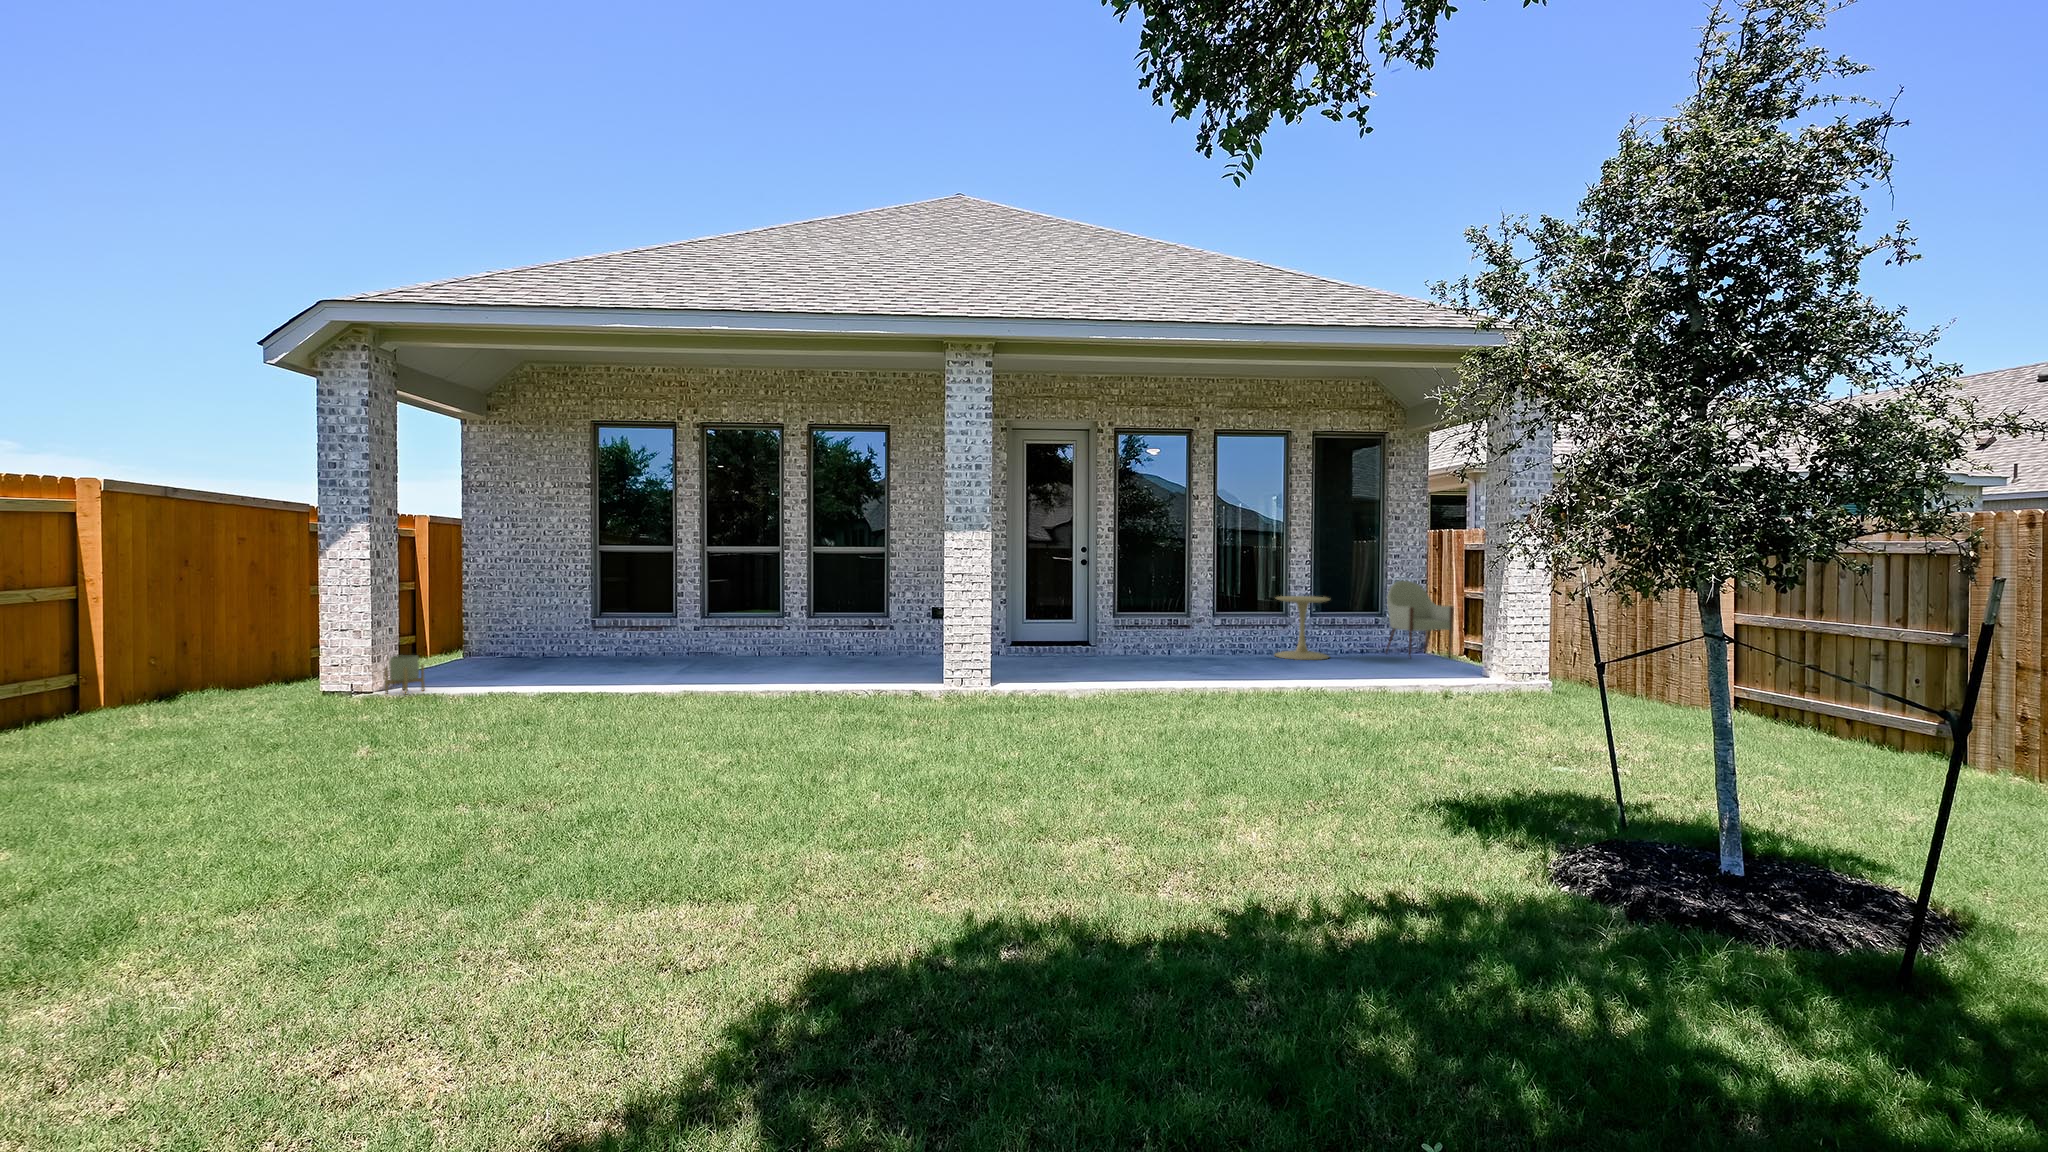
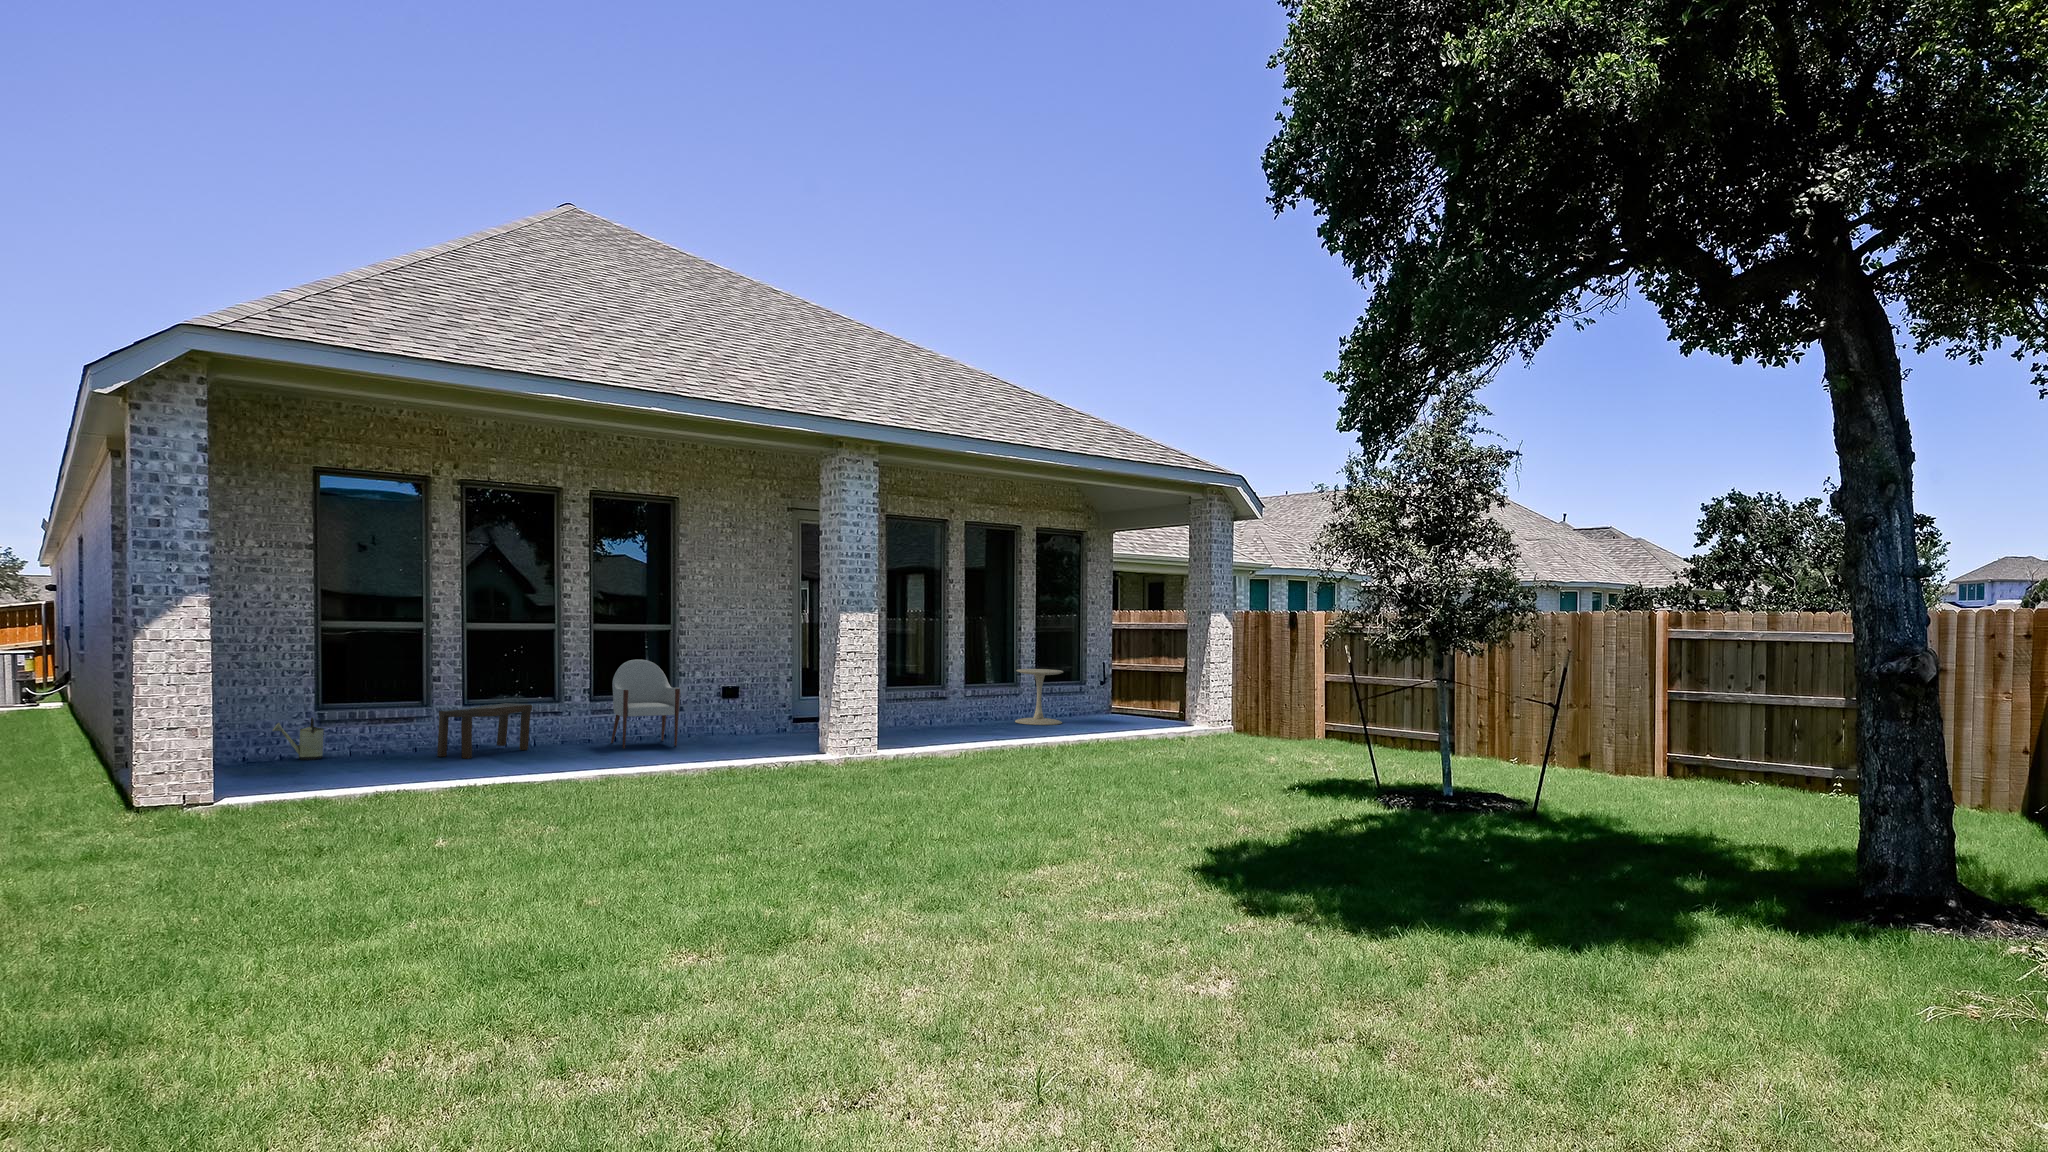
chair: present [1386,581,1454,658] -> present [611,659,680,749]
bench: none [664,617,745,664] -> present [437,703,532,759]
watering can: none [553,624,594,658] -> present [272,717,324,760]
planter: present [384,655,425,694] -> none [212,759,256,808]

